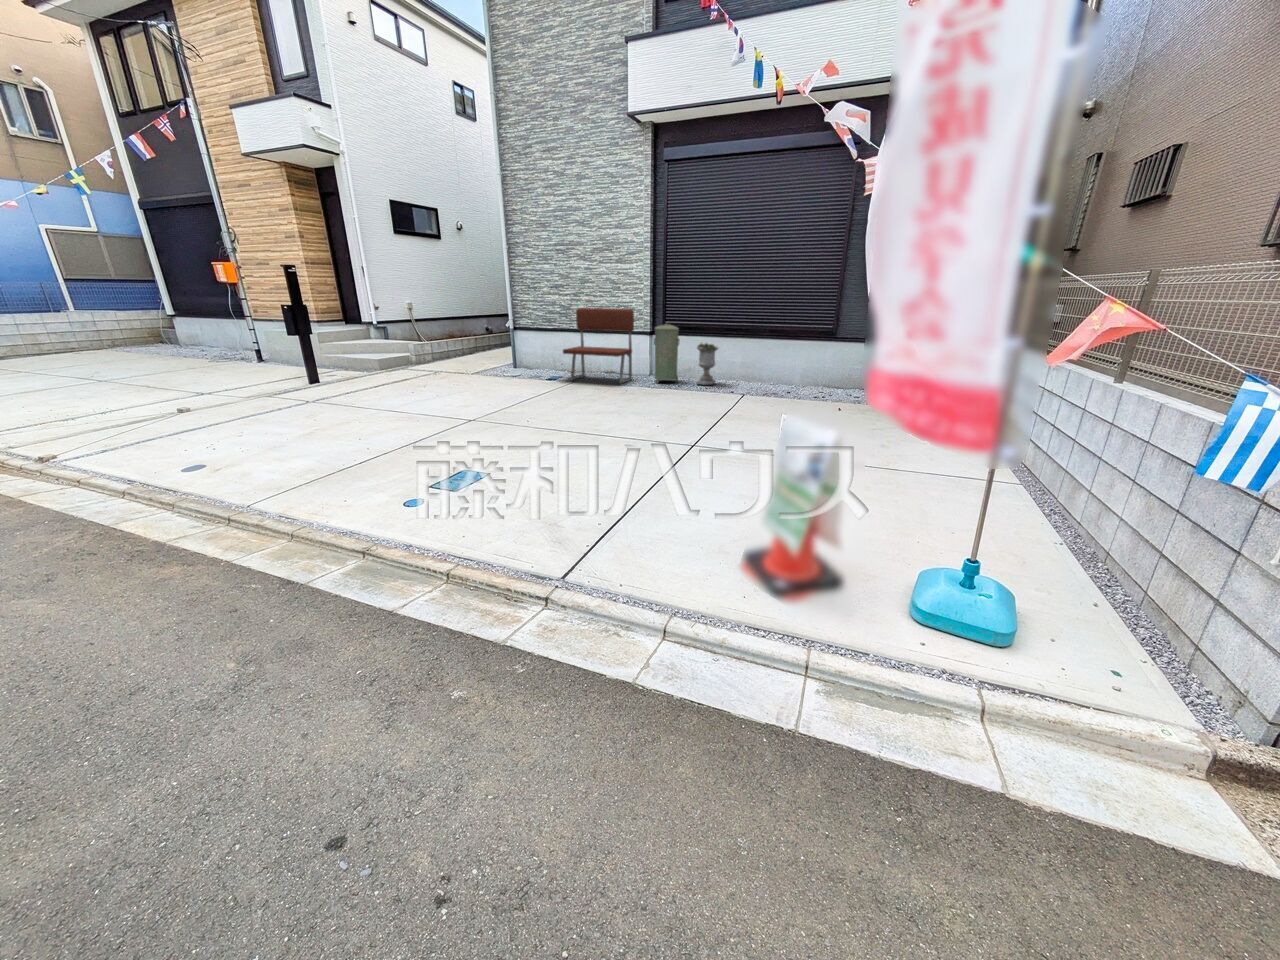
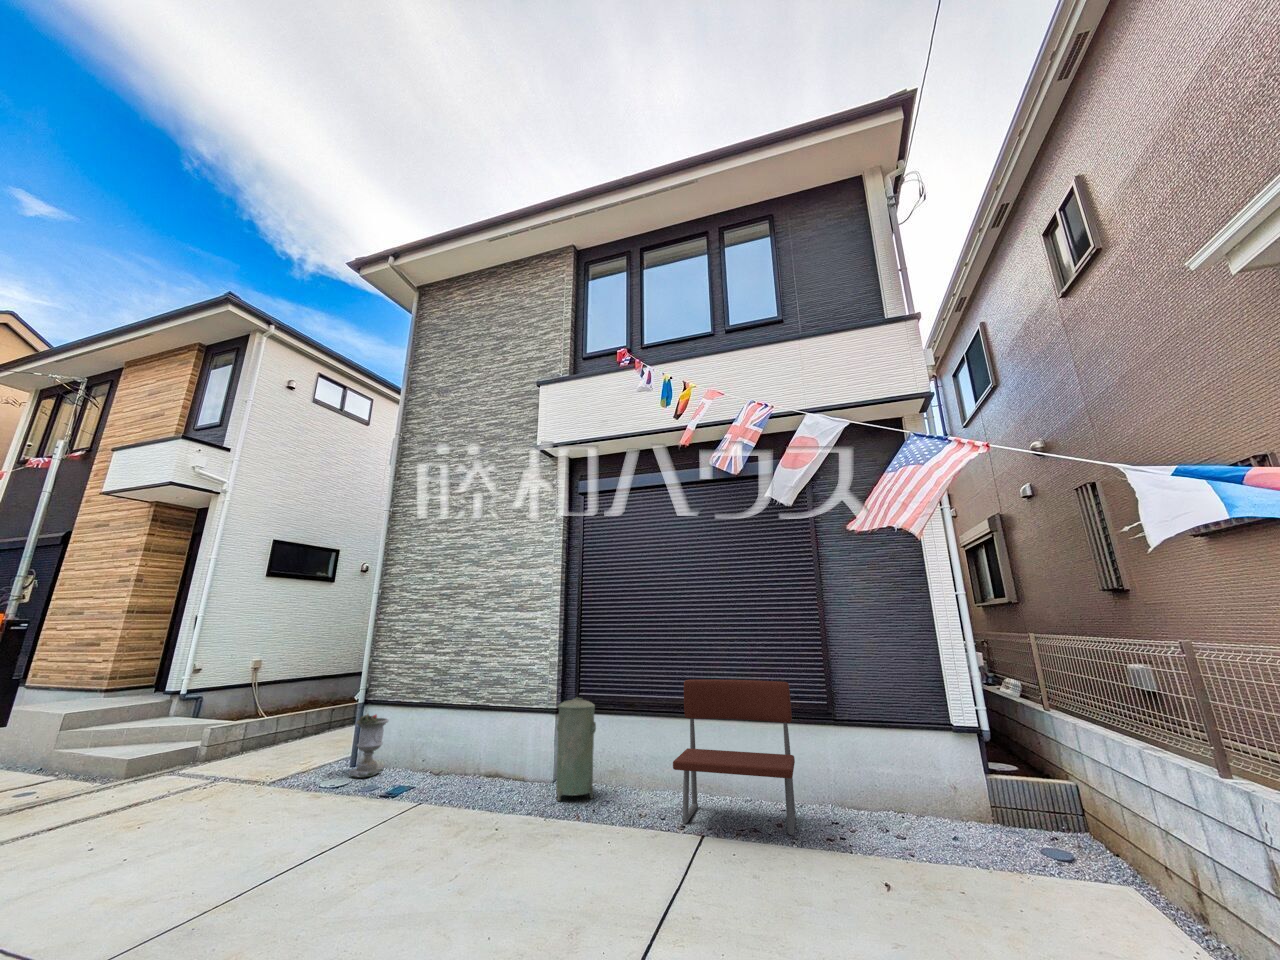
bench: present [563,308,634,384] -> present [673,680,796,835]
planter: present [697,343,718,385] -> present [349,714,388,778]

